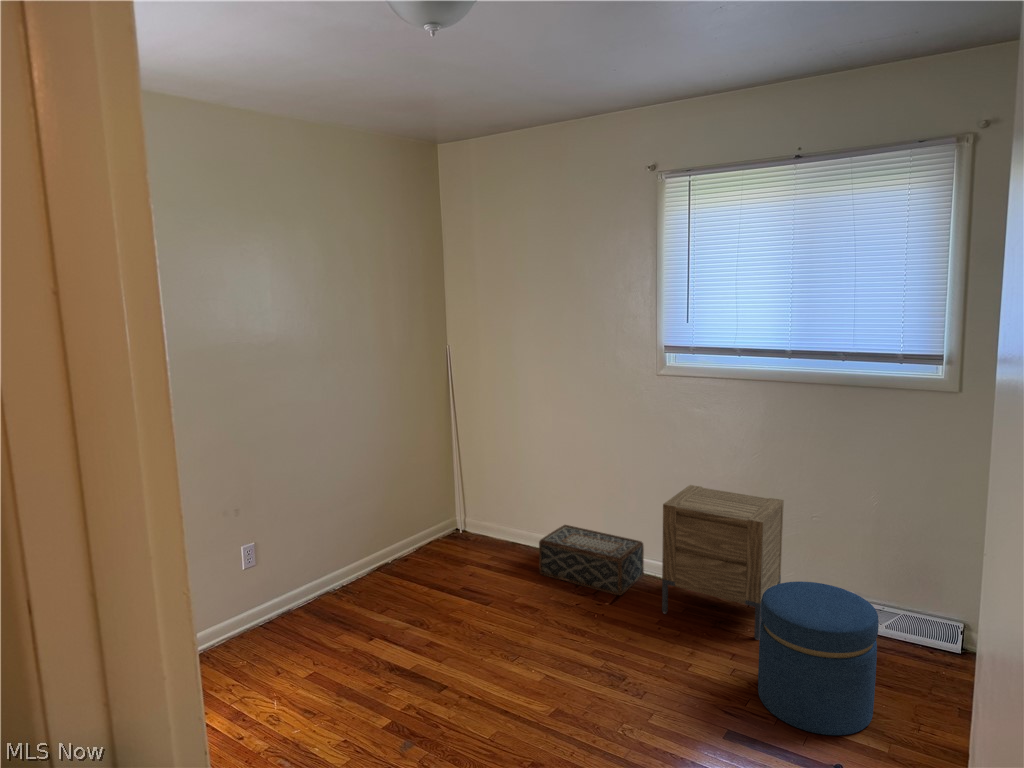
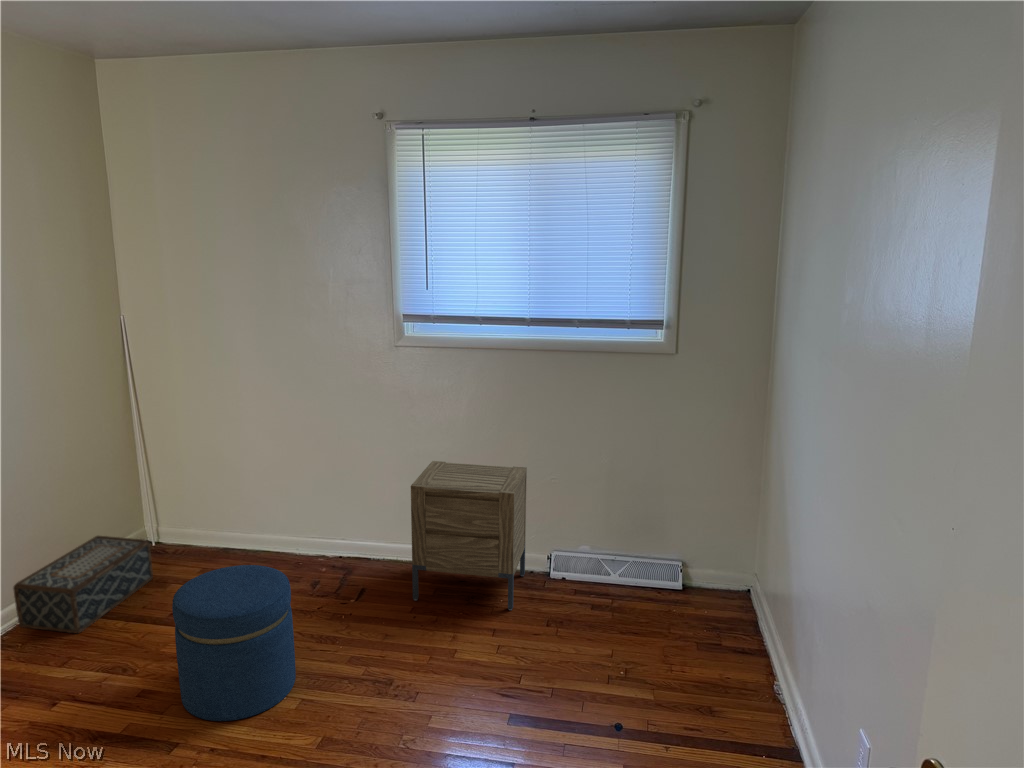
woven basket: present [539,525,644,596] -> present [13,536,153,633]
ottoman: present [758,581,879,735] -> present [172,565,296,721]

